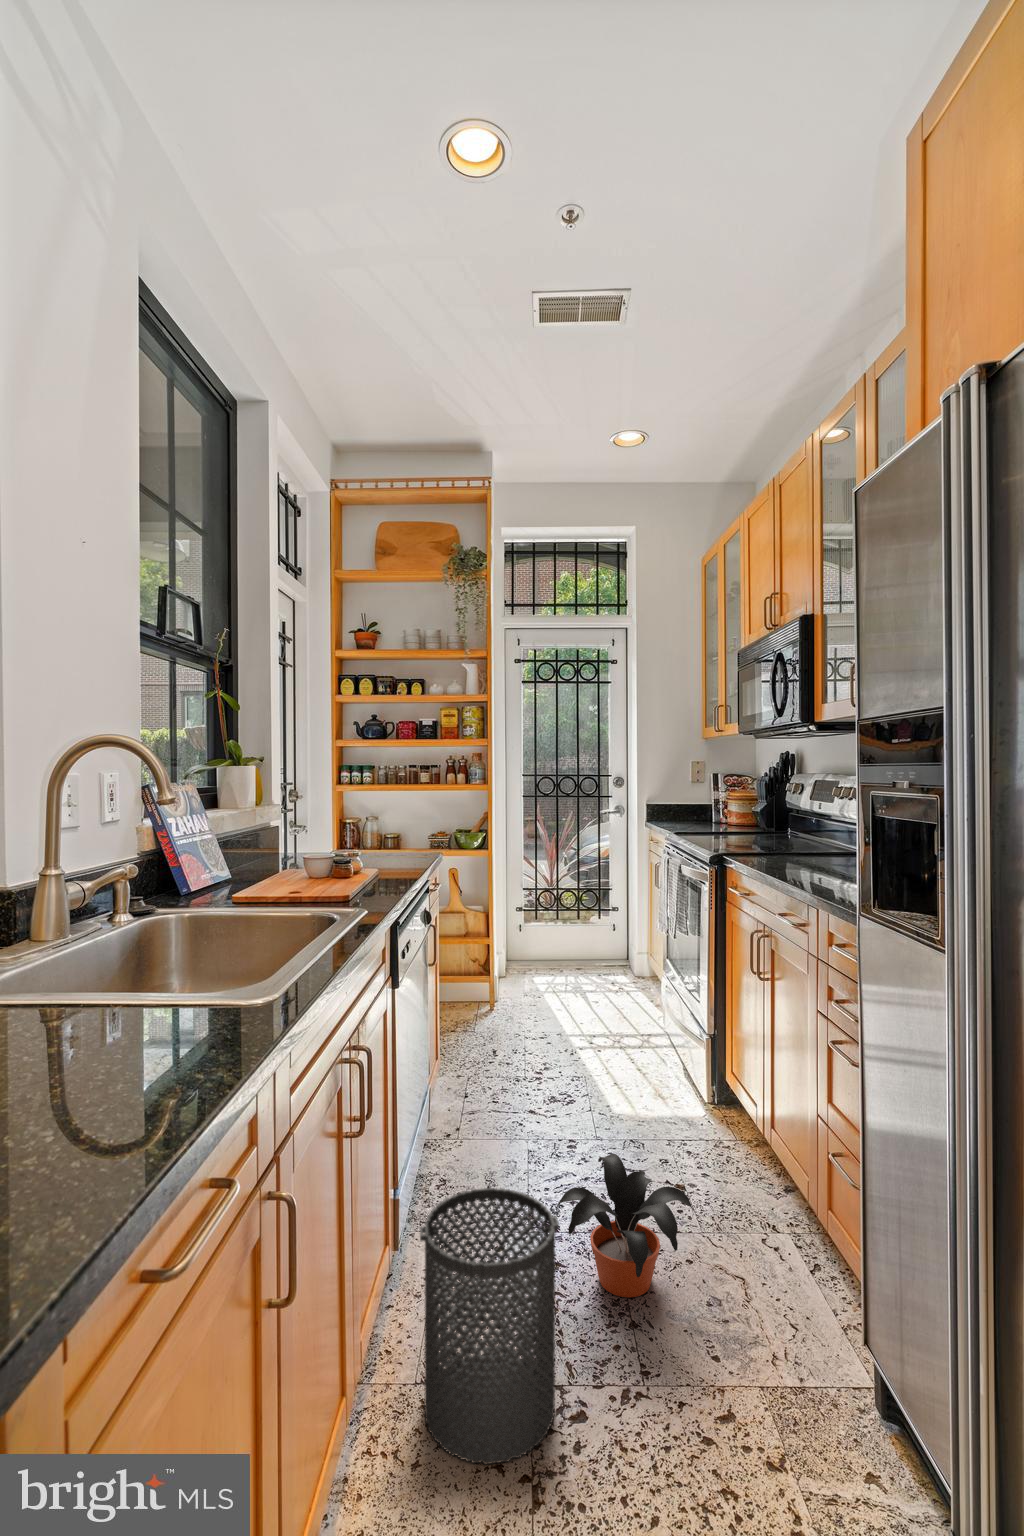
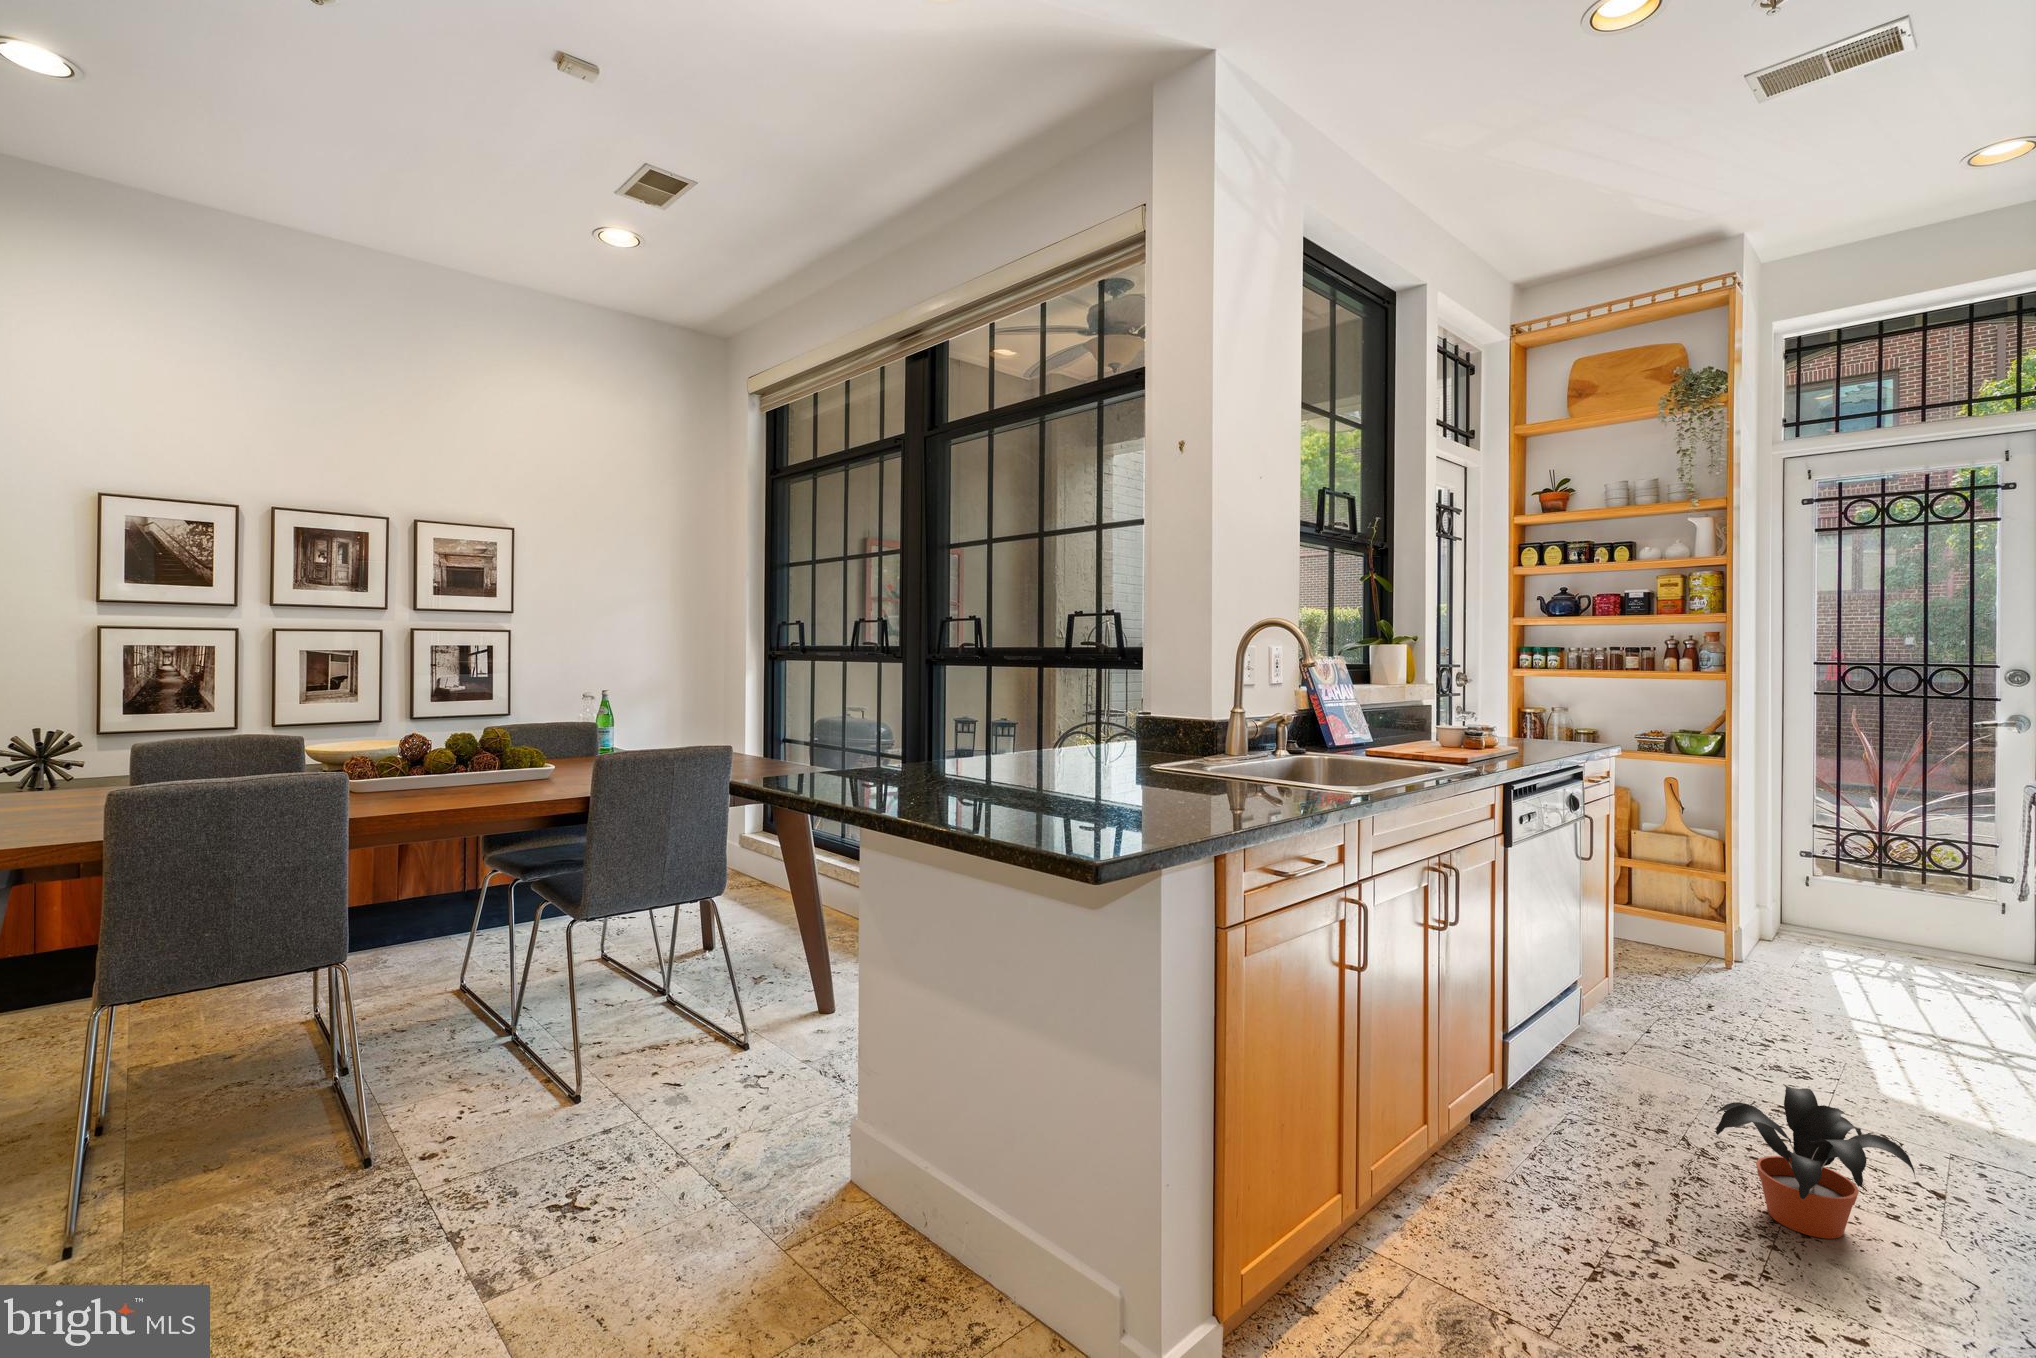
trash can: present [420,1188,559,1464] -> none [1521,1039,1675,1274]

